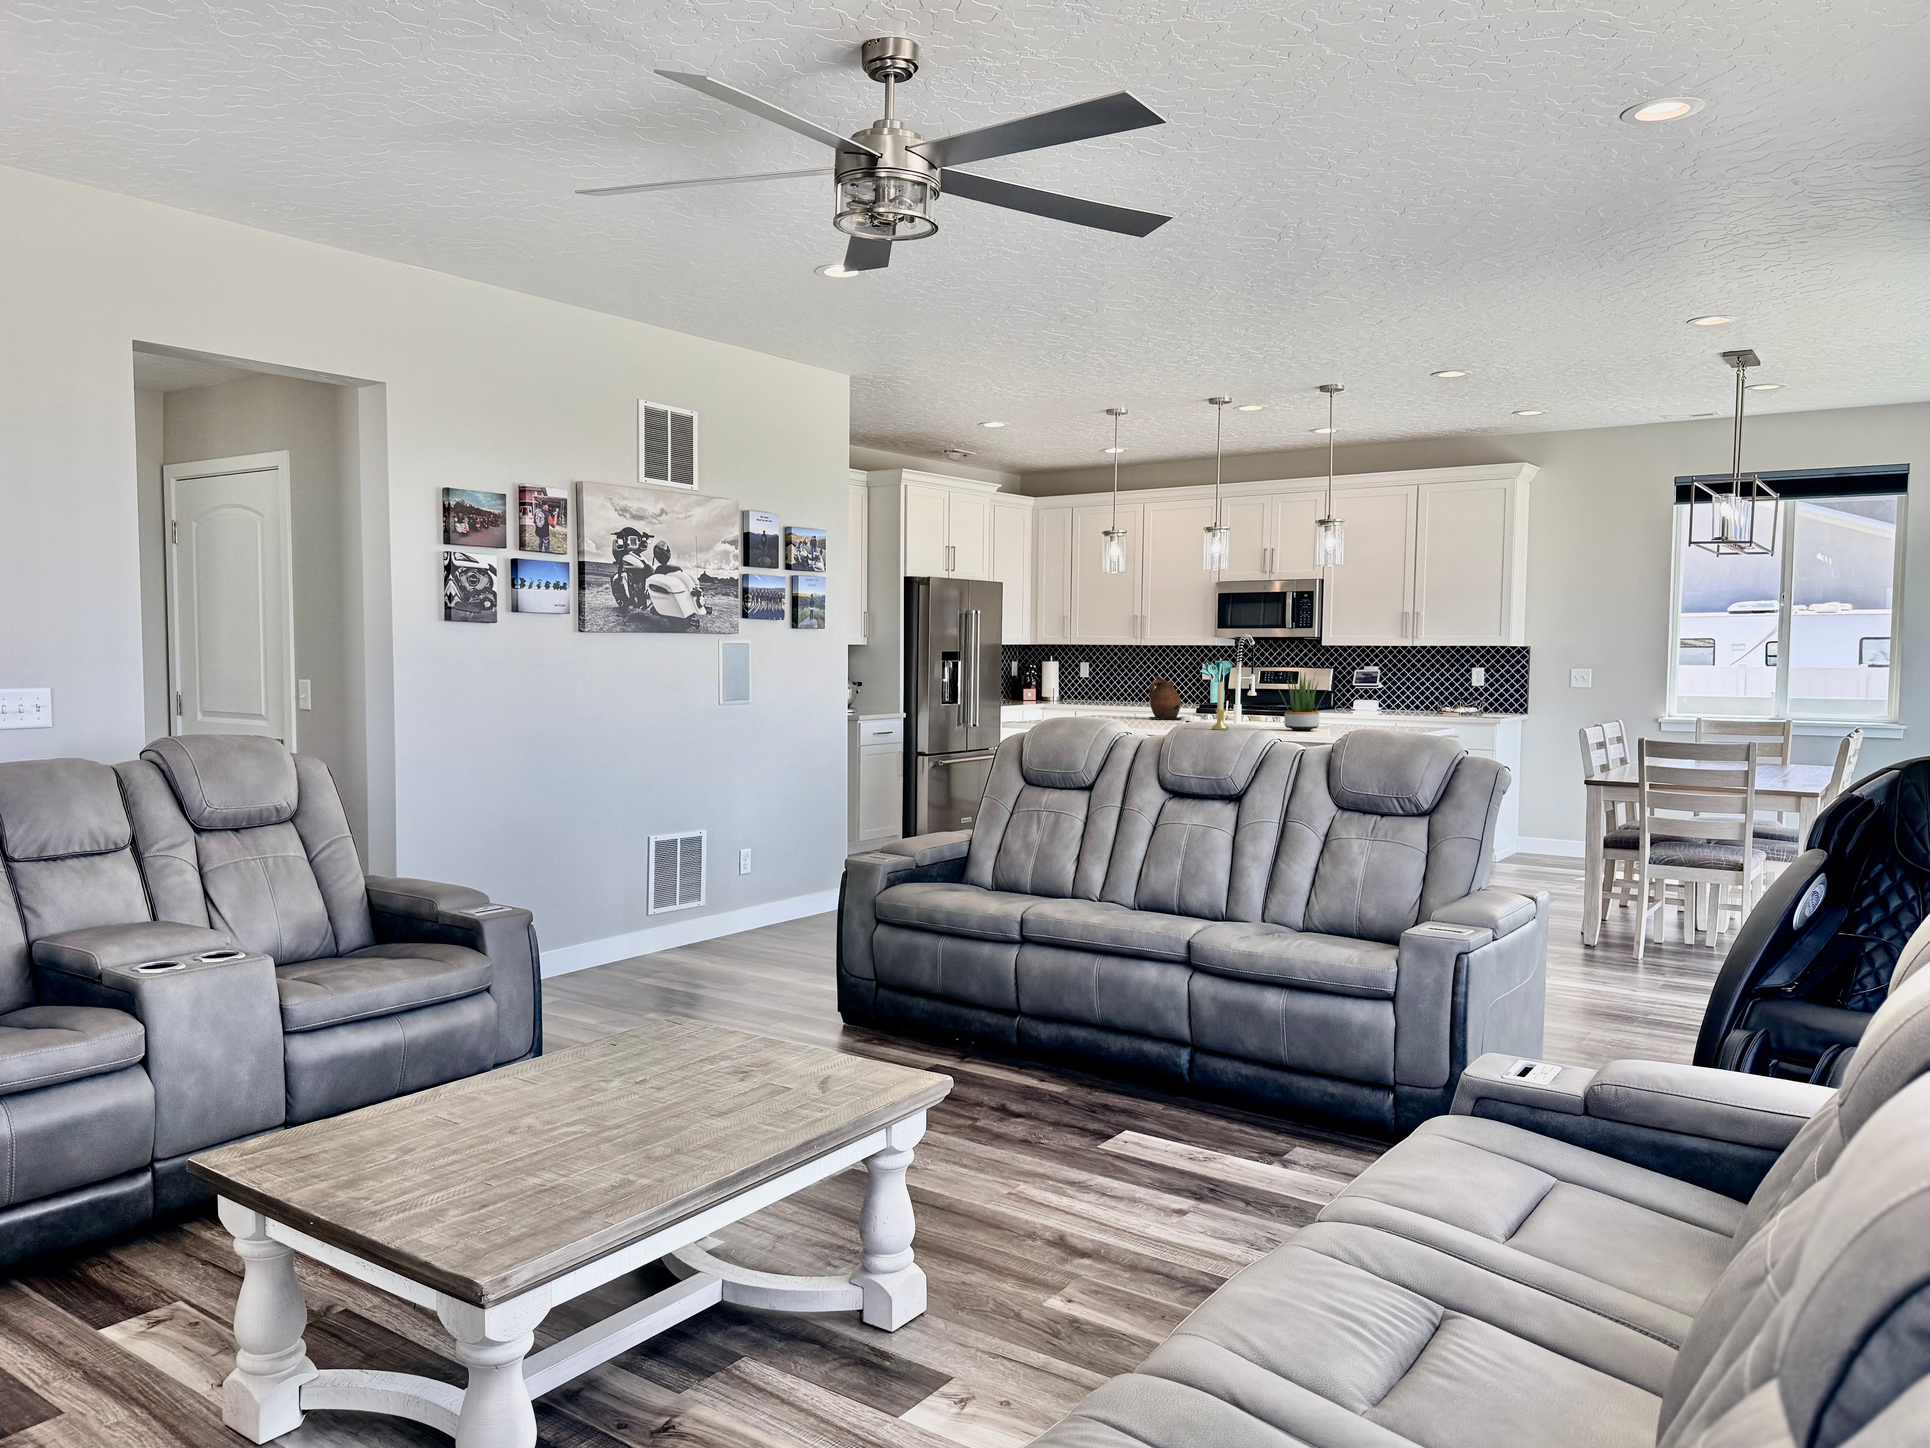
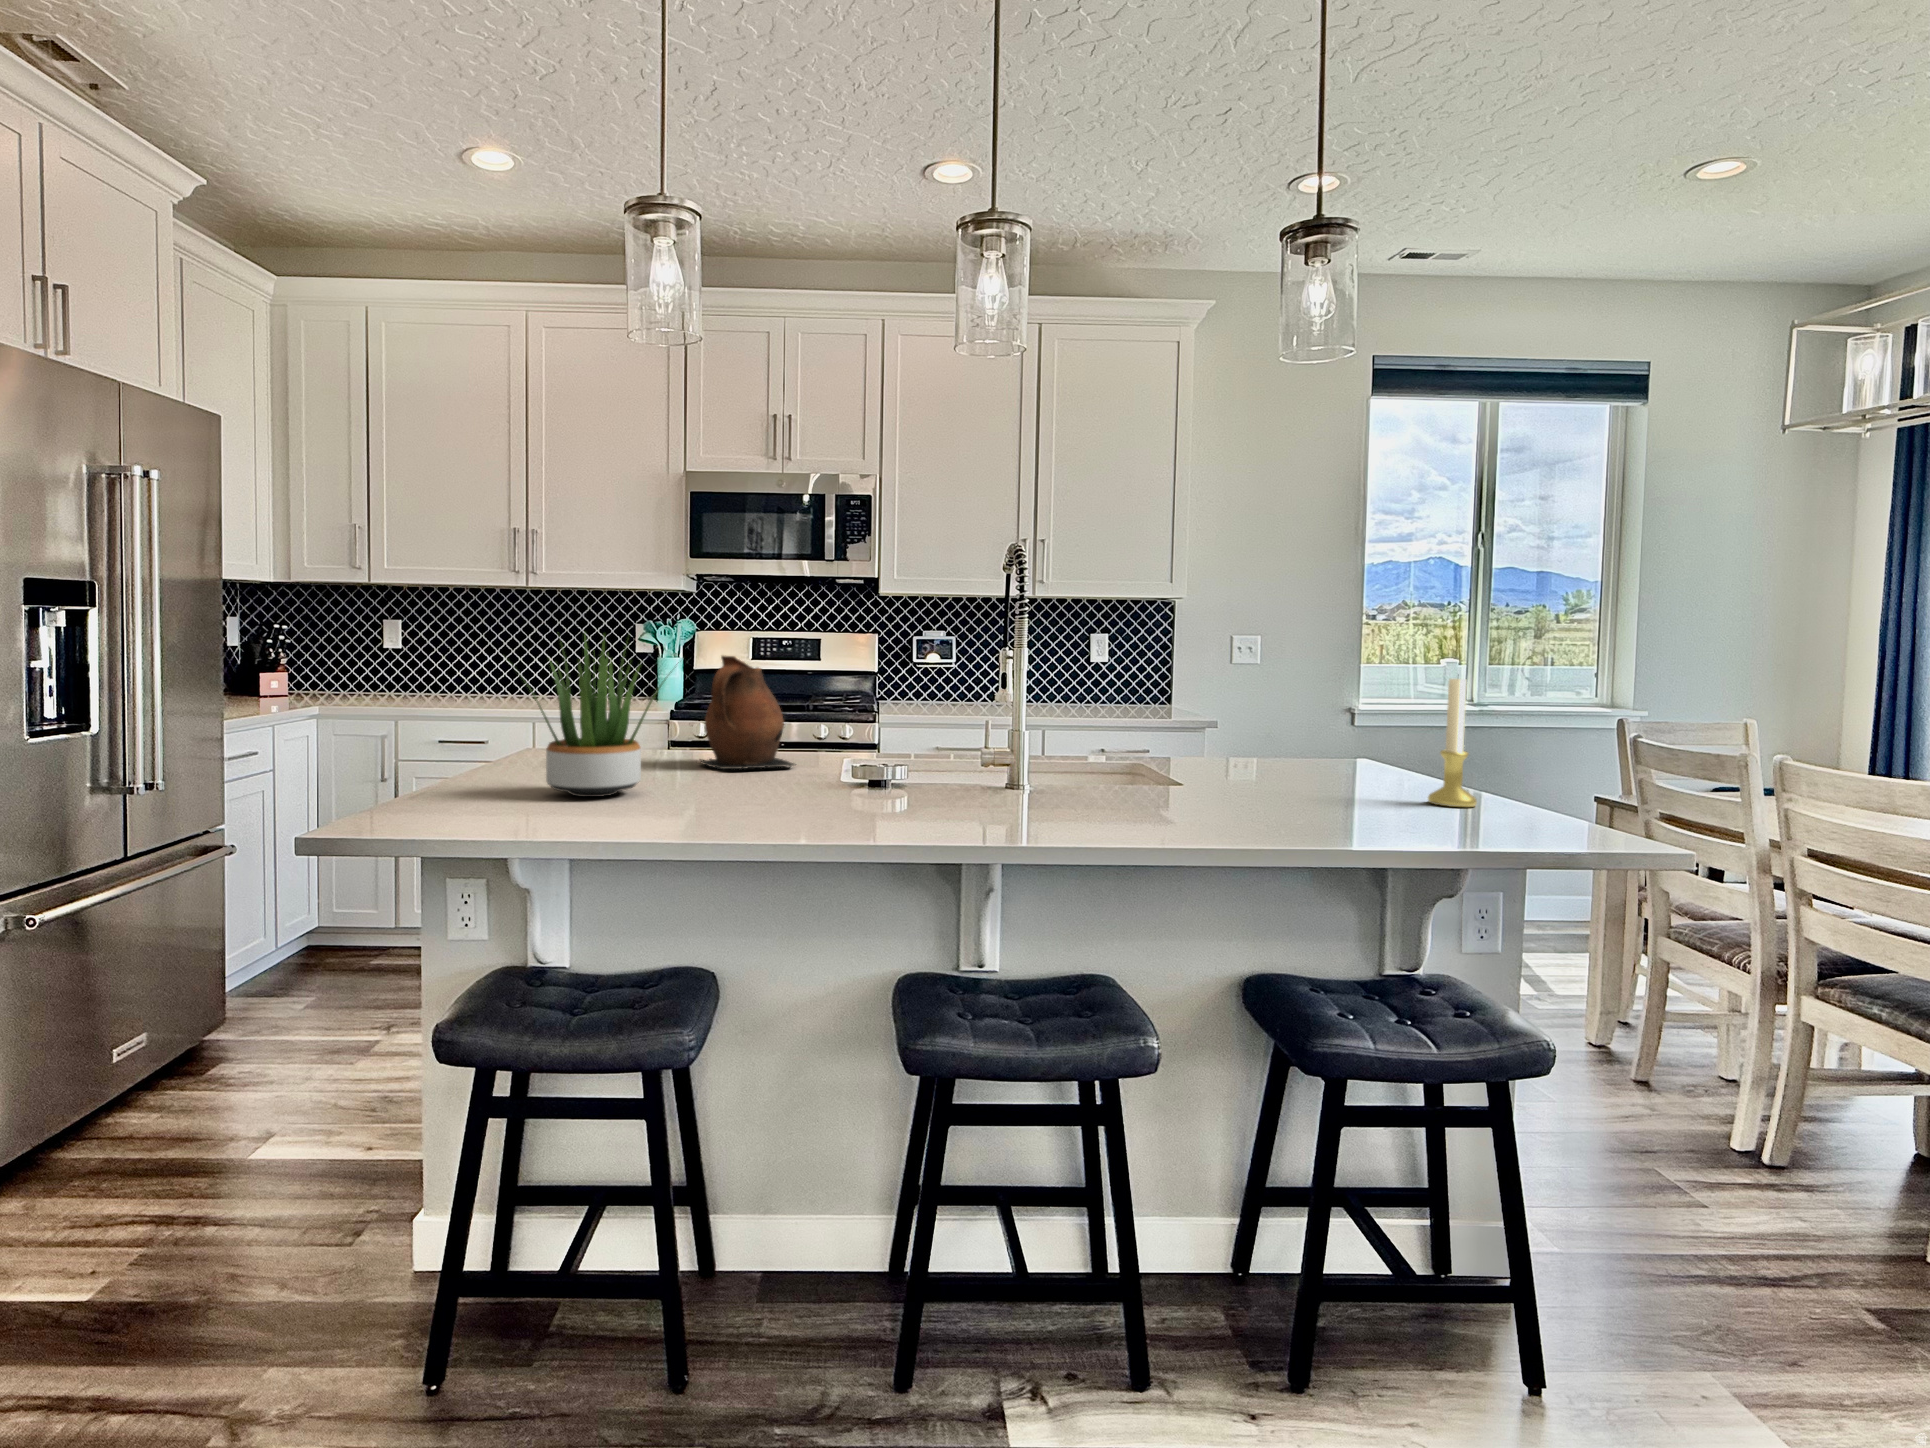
potted plant: present [1278,672,1326,731] -> present [526,634,662,797]
candle holder: present [1212,682,1229,730] -> present [1428,678,1477,807]

